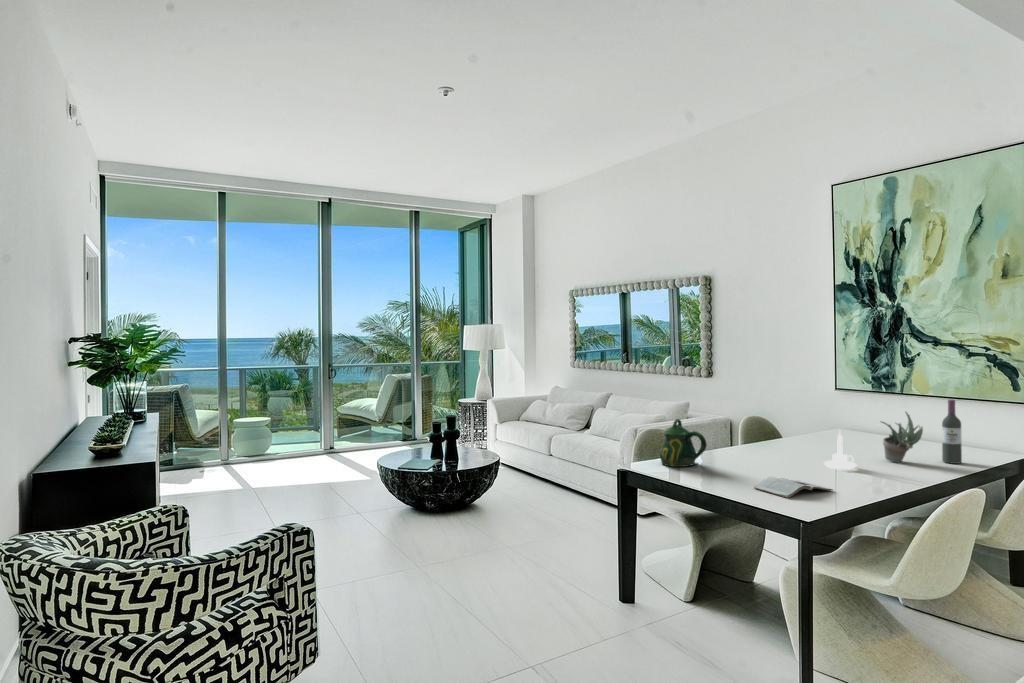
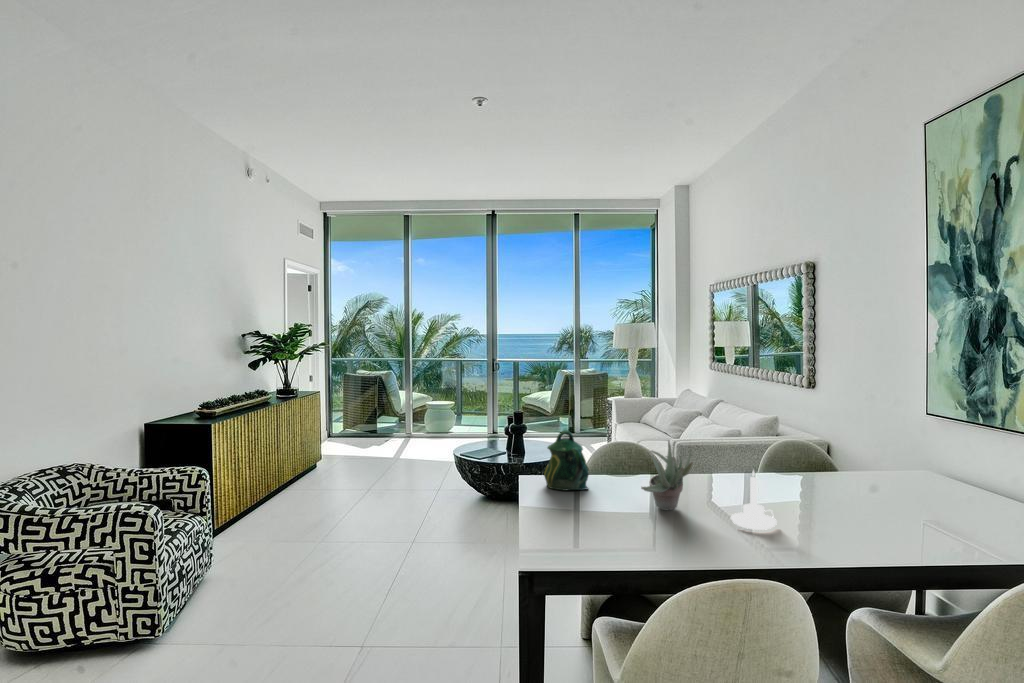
wine bottle: present [942,400,962,464] -> none [954,444,988,554]
succulent plant: present [881,412,923,462] -> present [641,441,693,510]
magazine: present [754,477,833,498] -> none [550,519,640,555]

